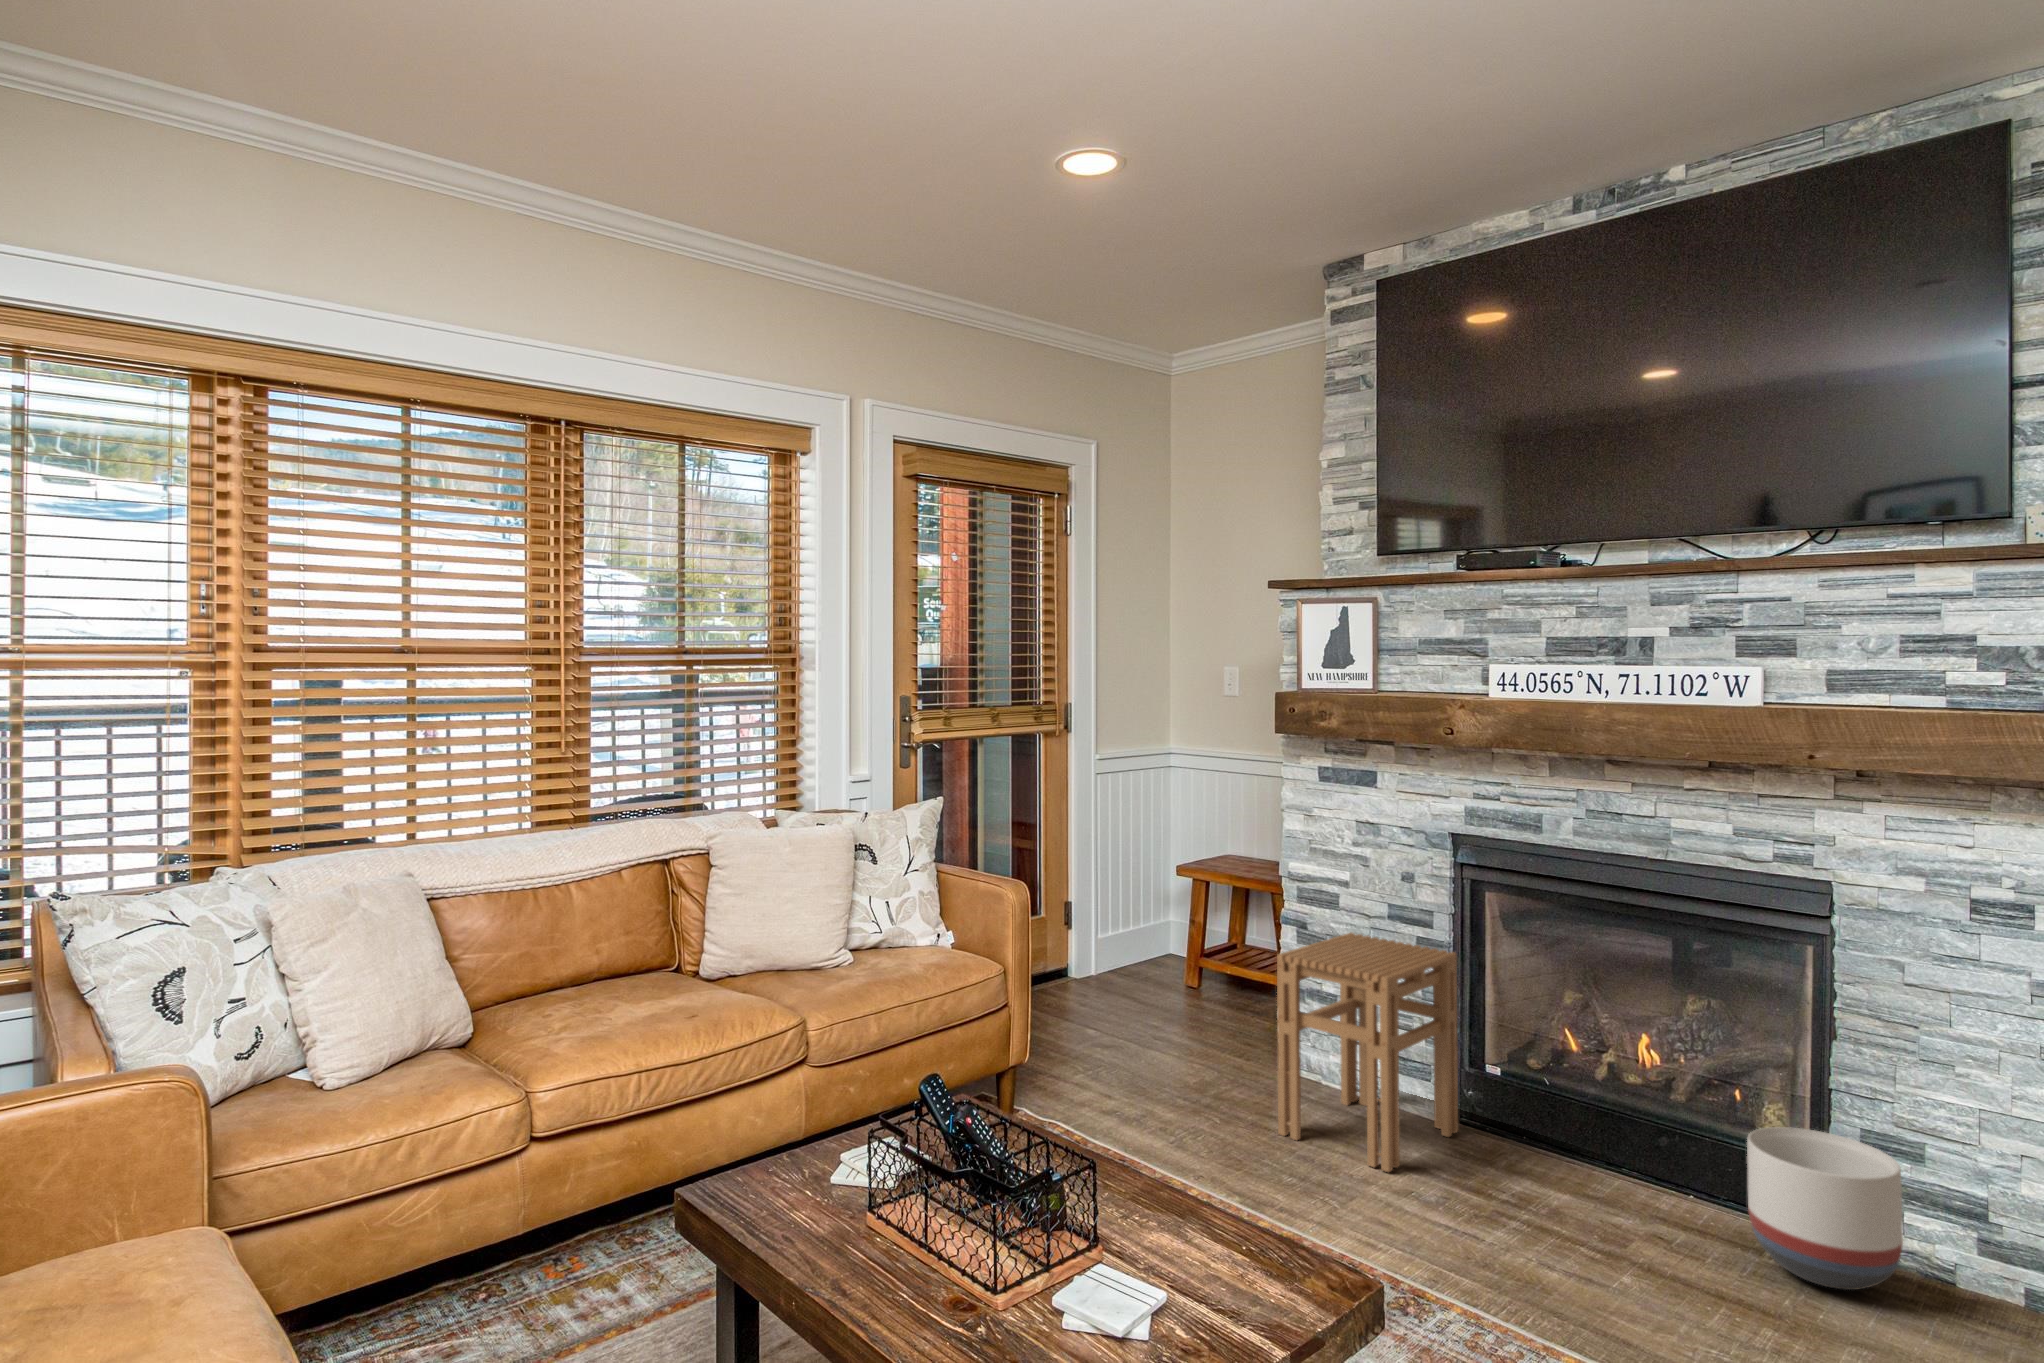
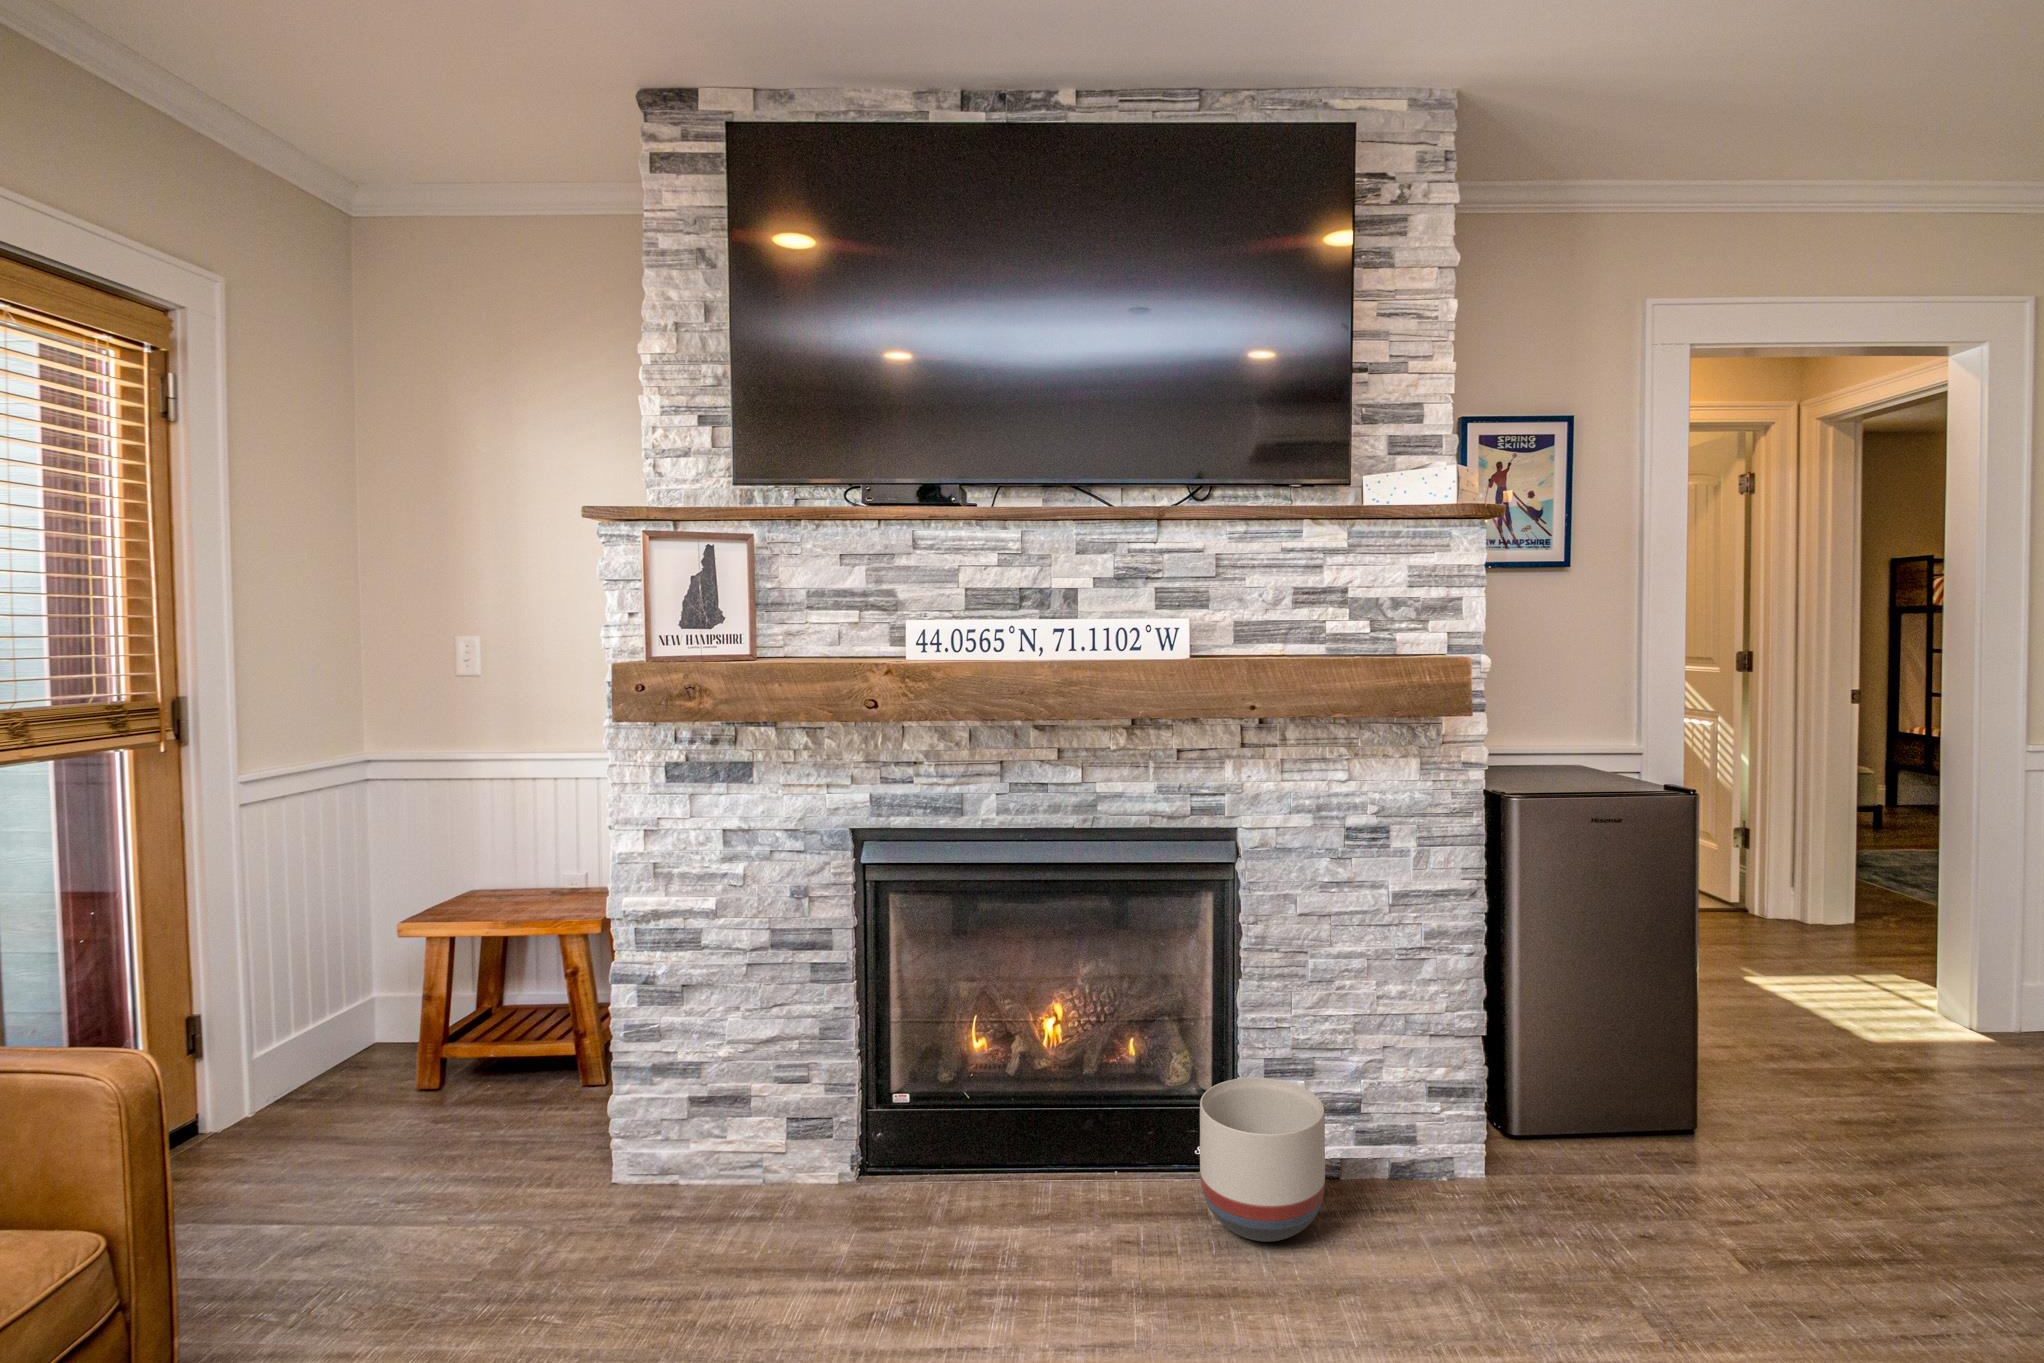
stool: present [1277,933,1458,1172] -> none [661,977,875,1310]

